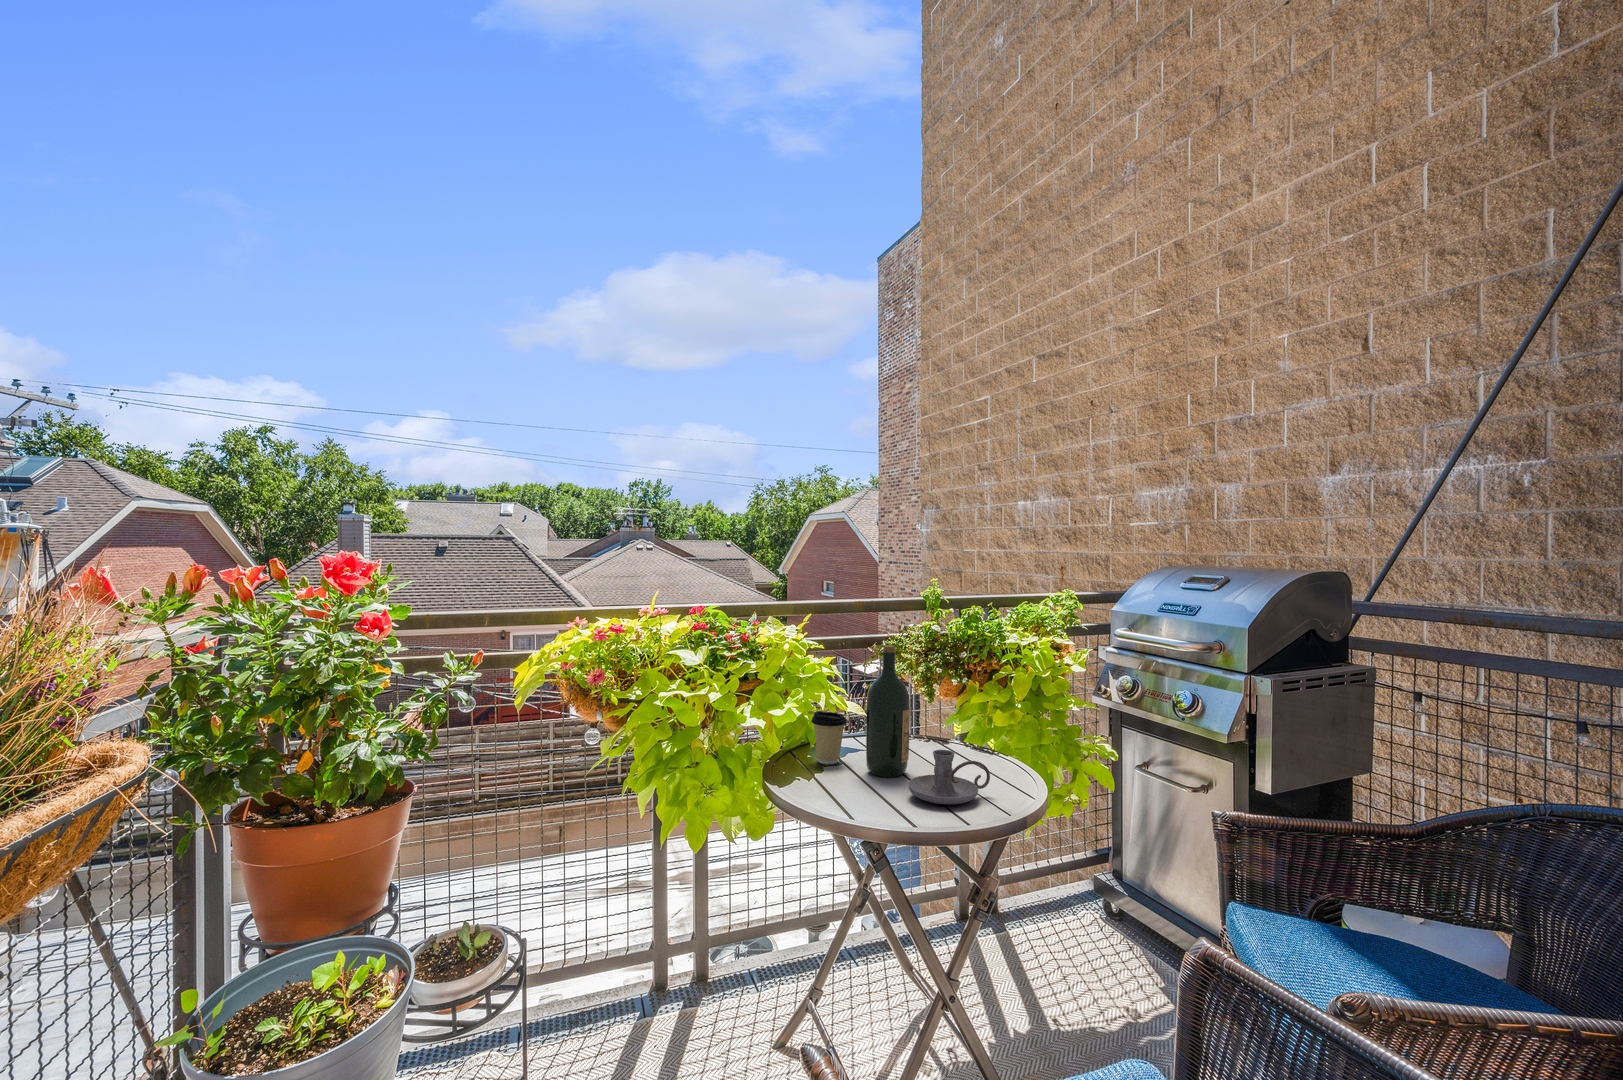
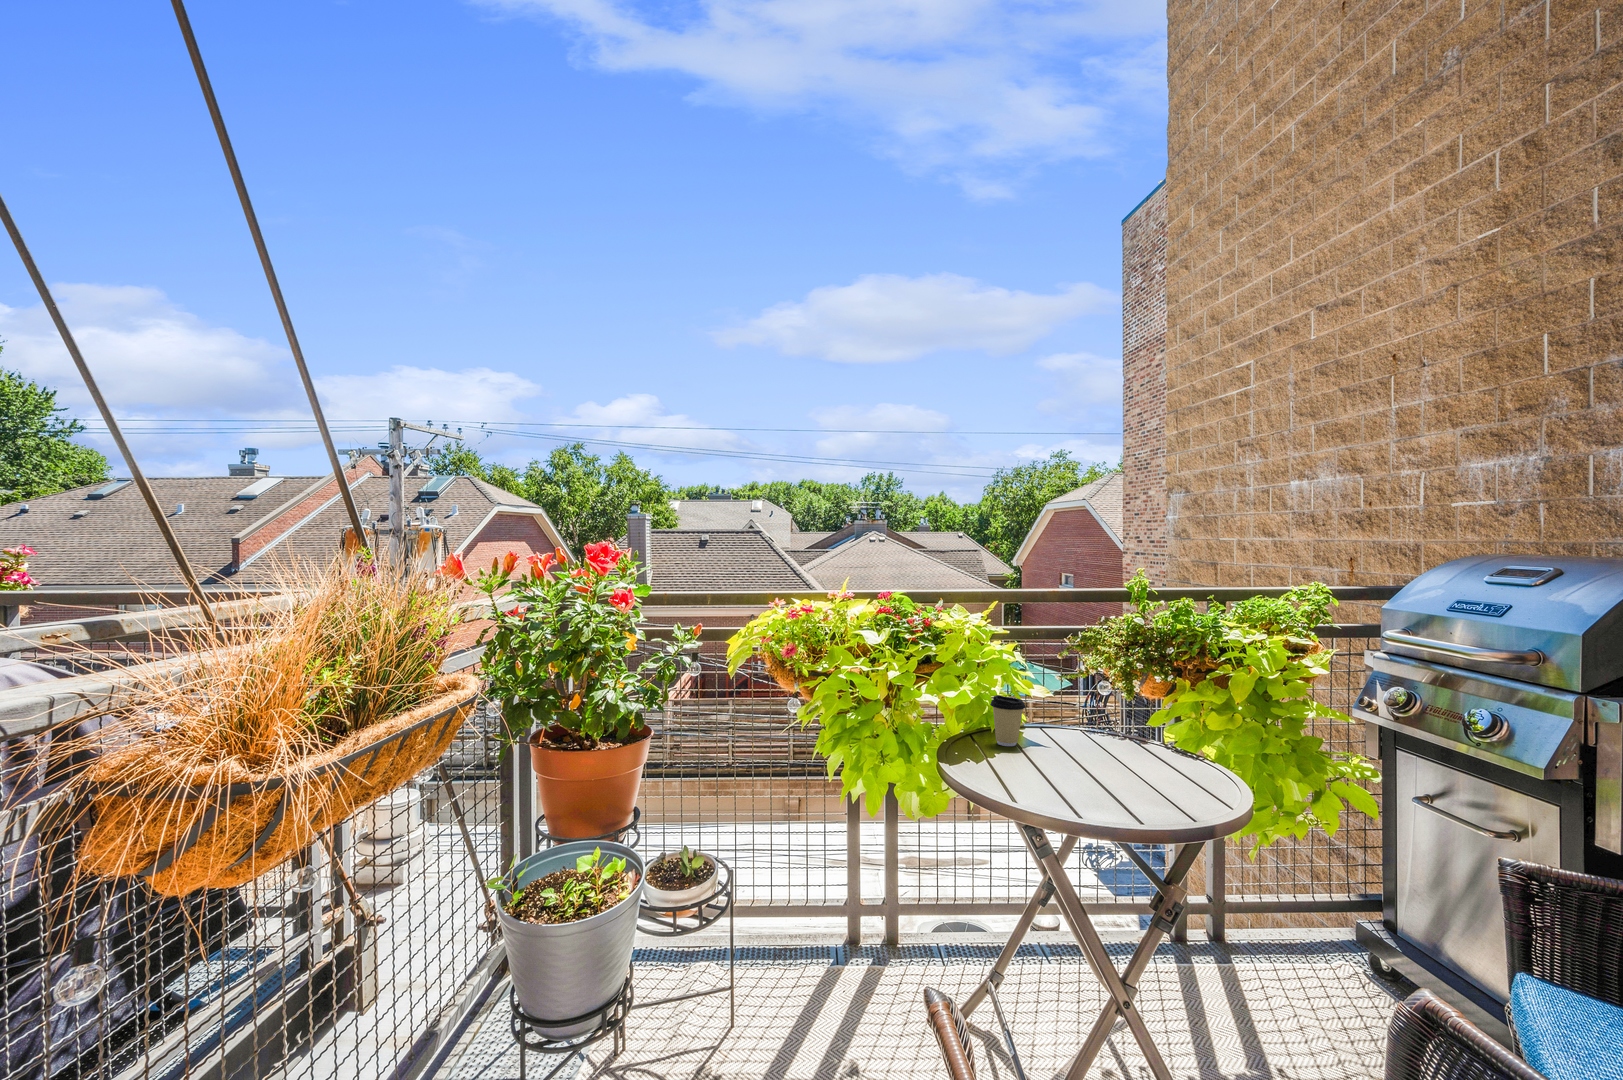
wine bottle: present [866,645,910,777] -> none [1041,634,1086,762]
candle holder: present [908,750,990,804] -> none [1075,736,1161,788]

